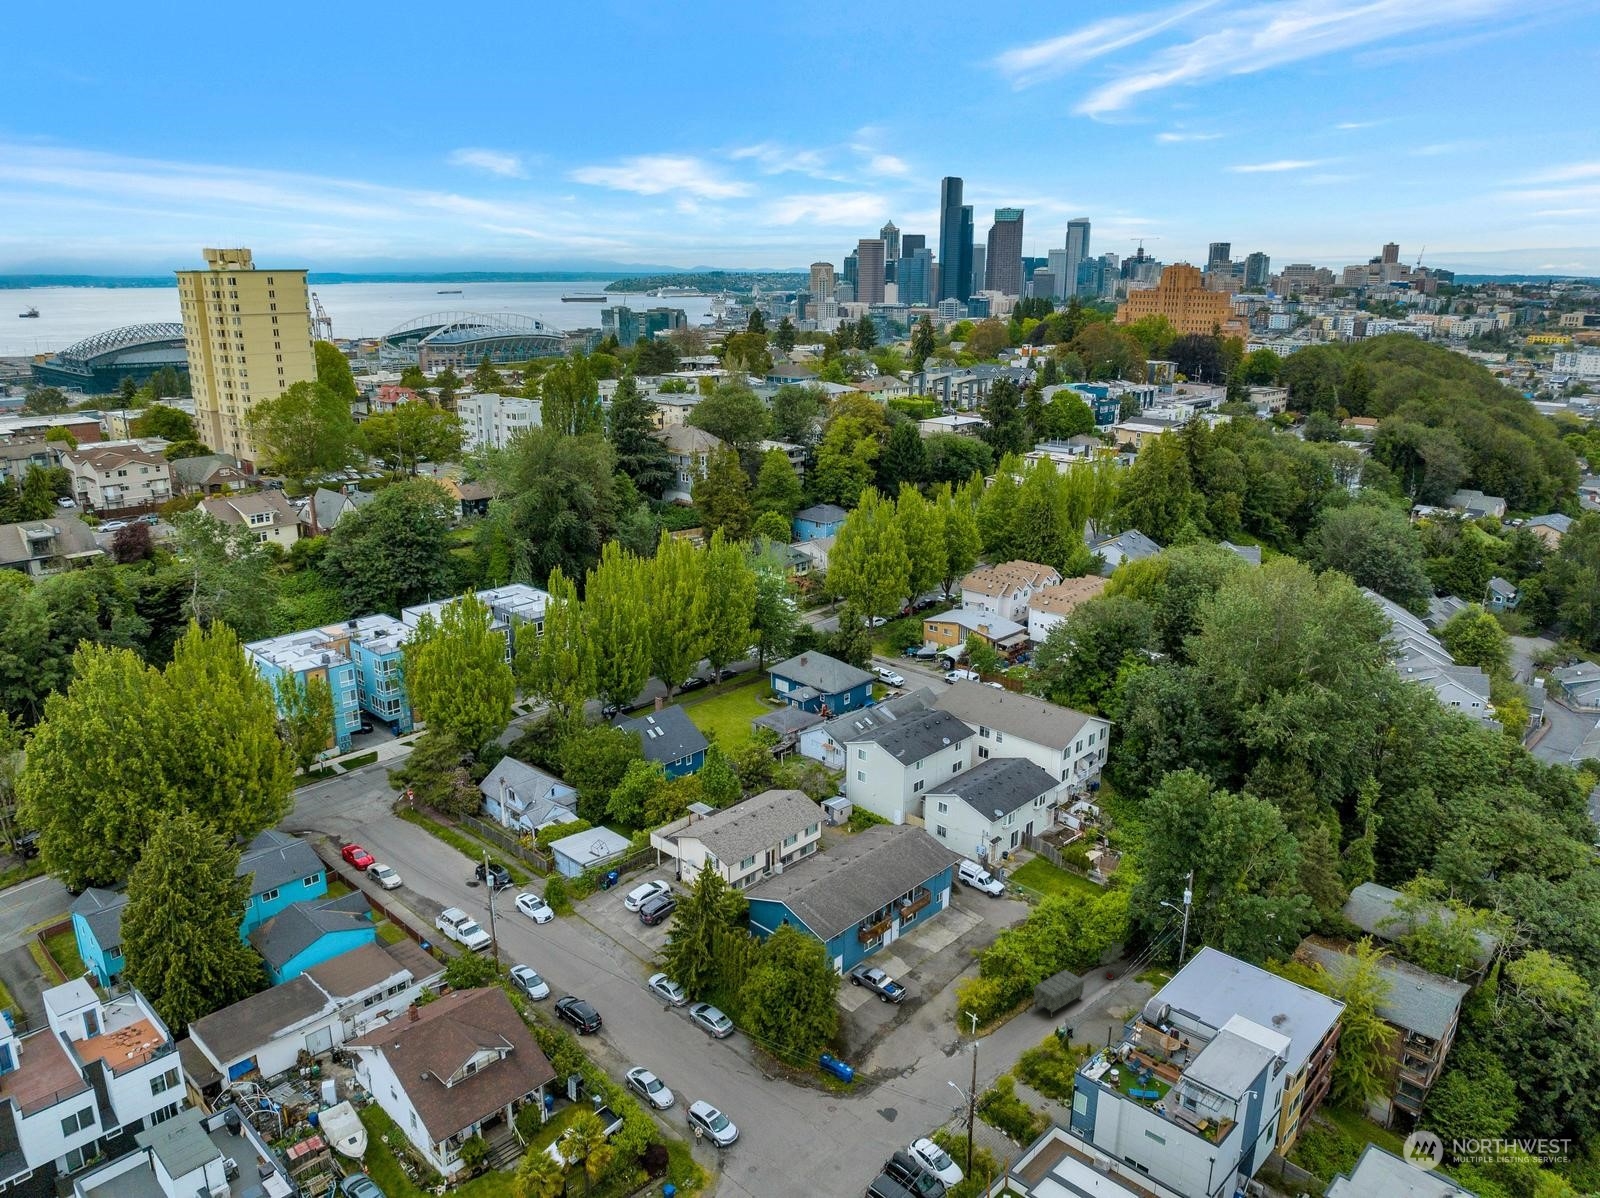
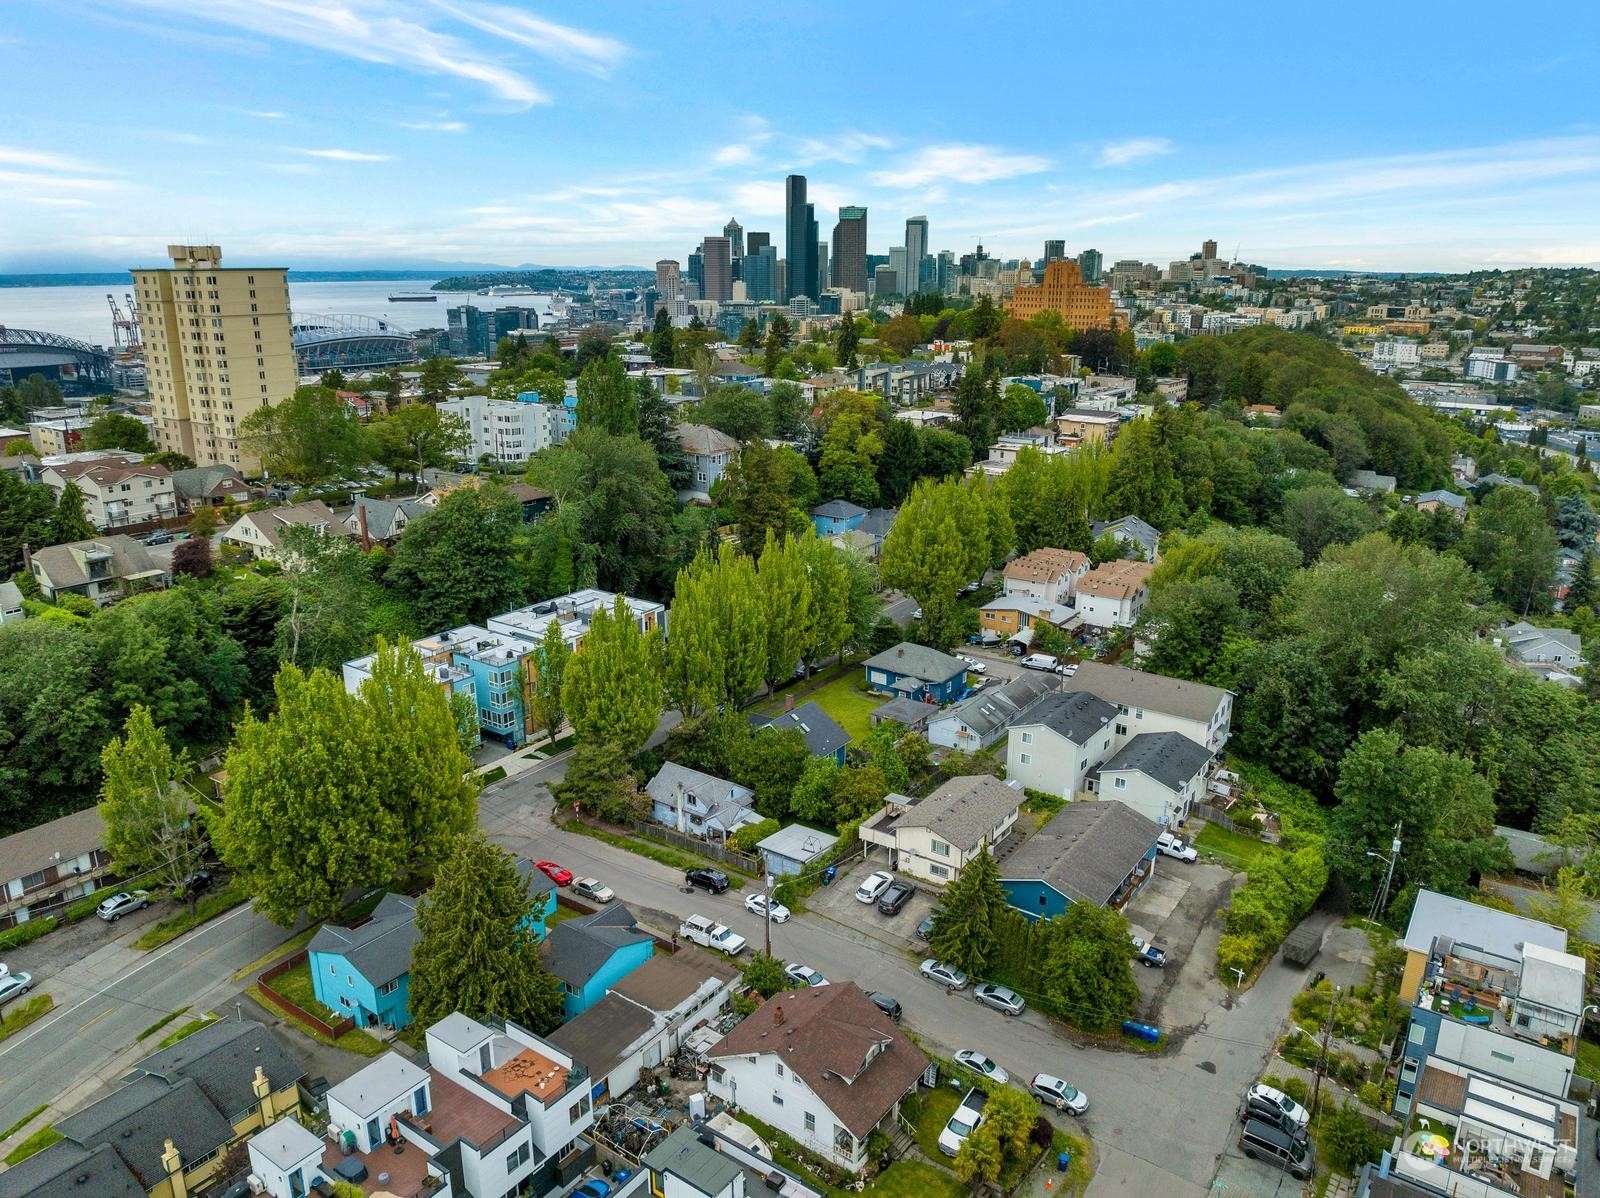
potted tree: present [1100,943,1124,979] -> none [1323,894,1346,931]

